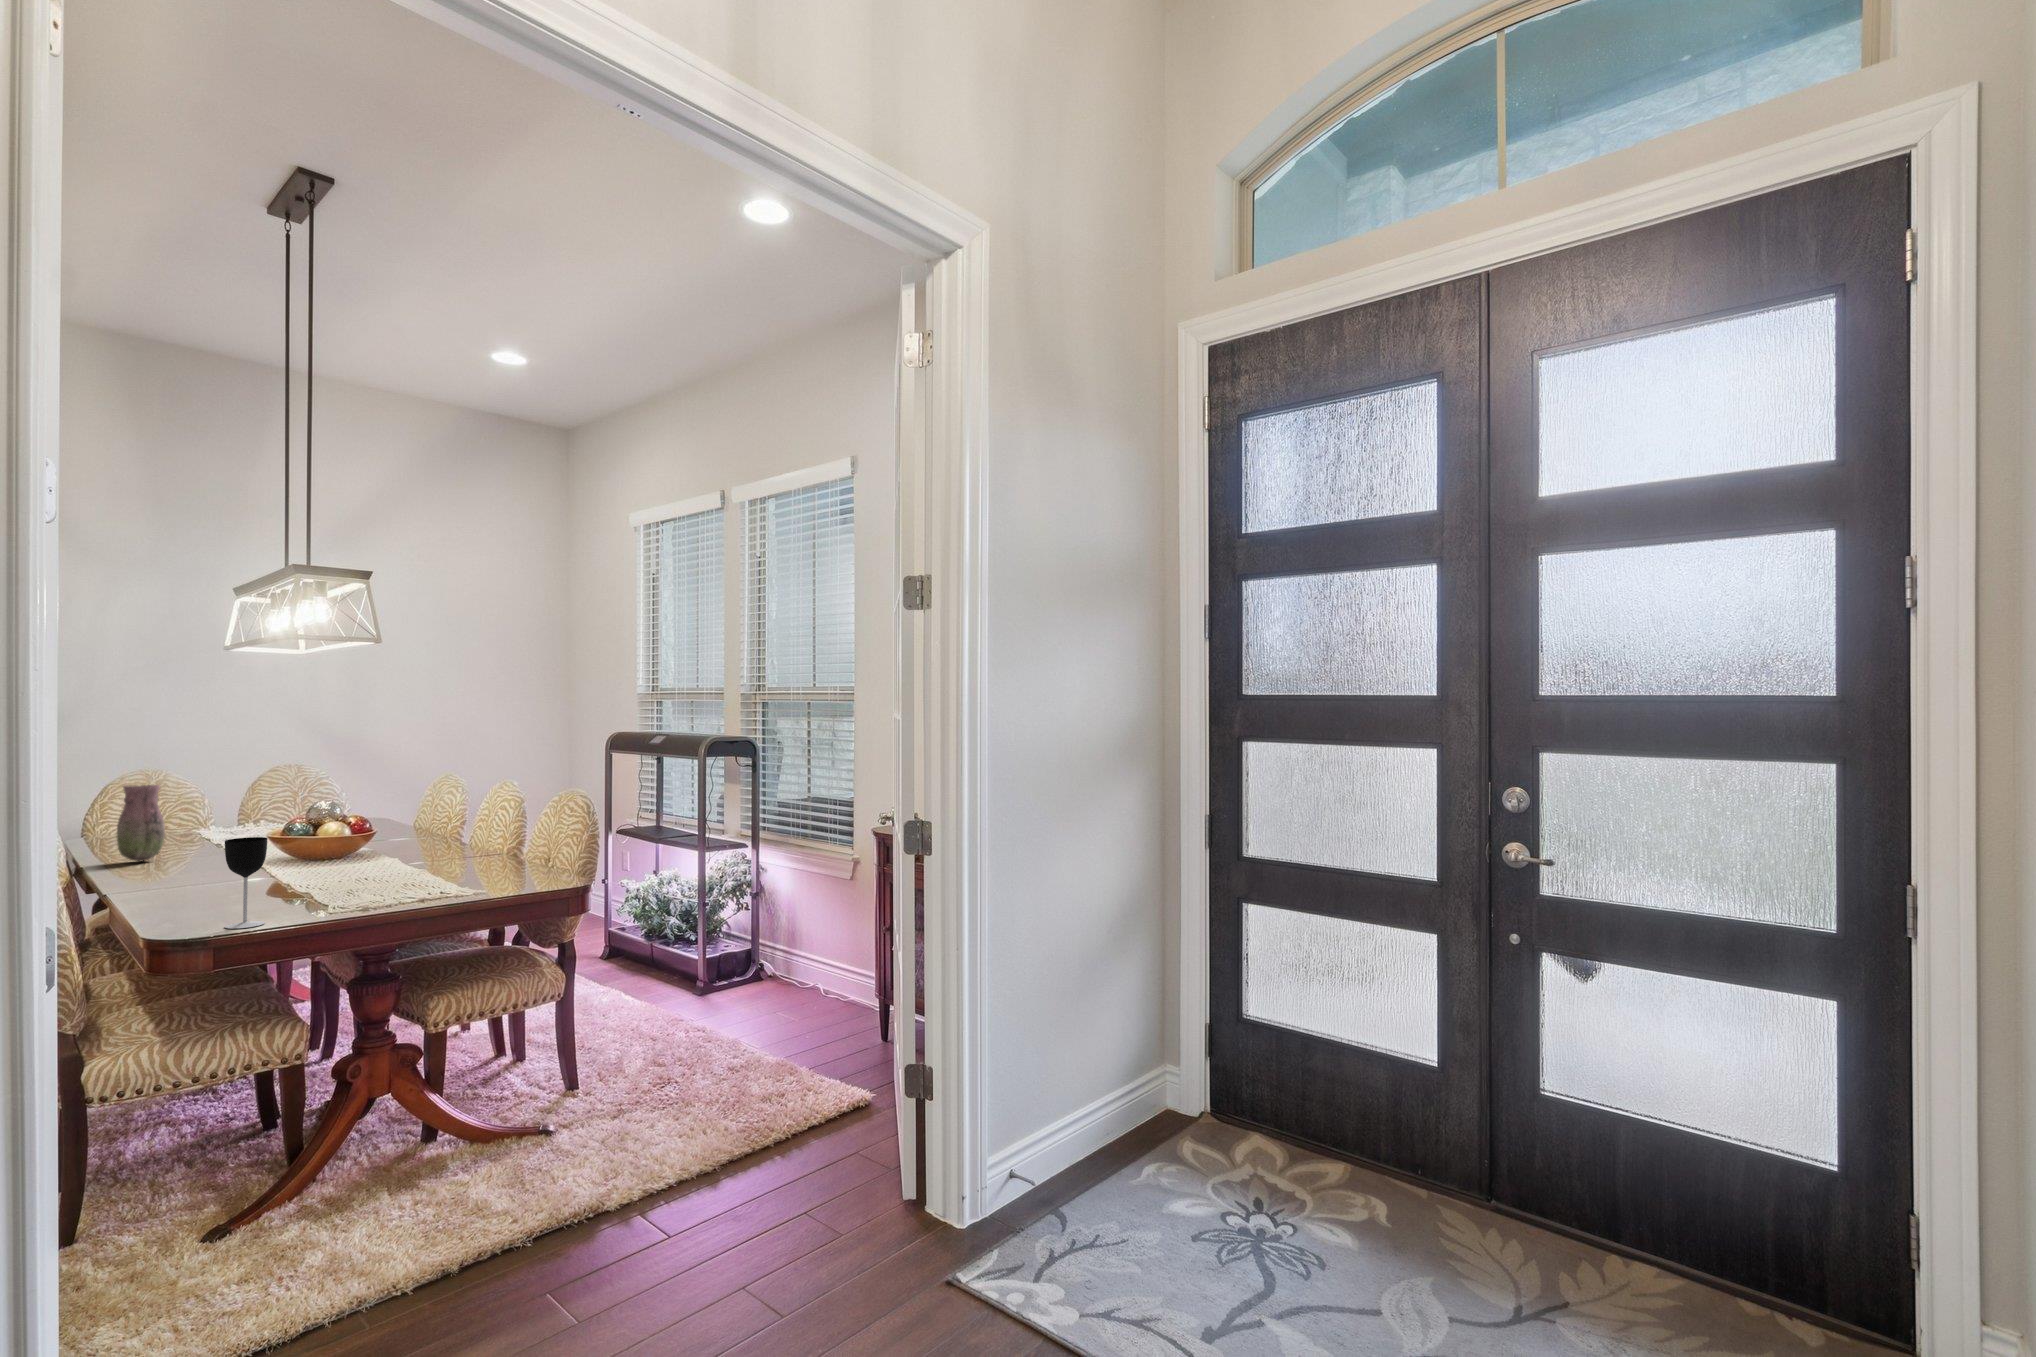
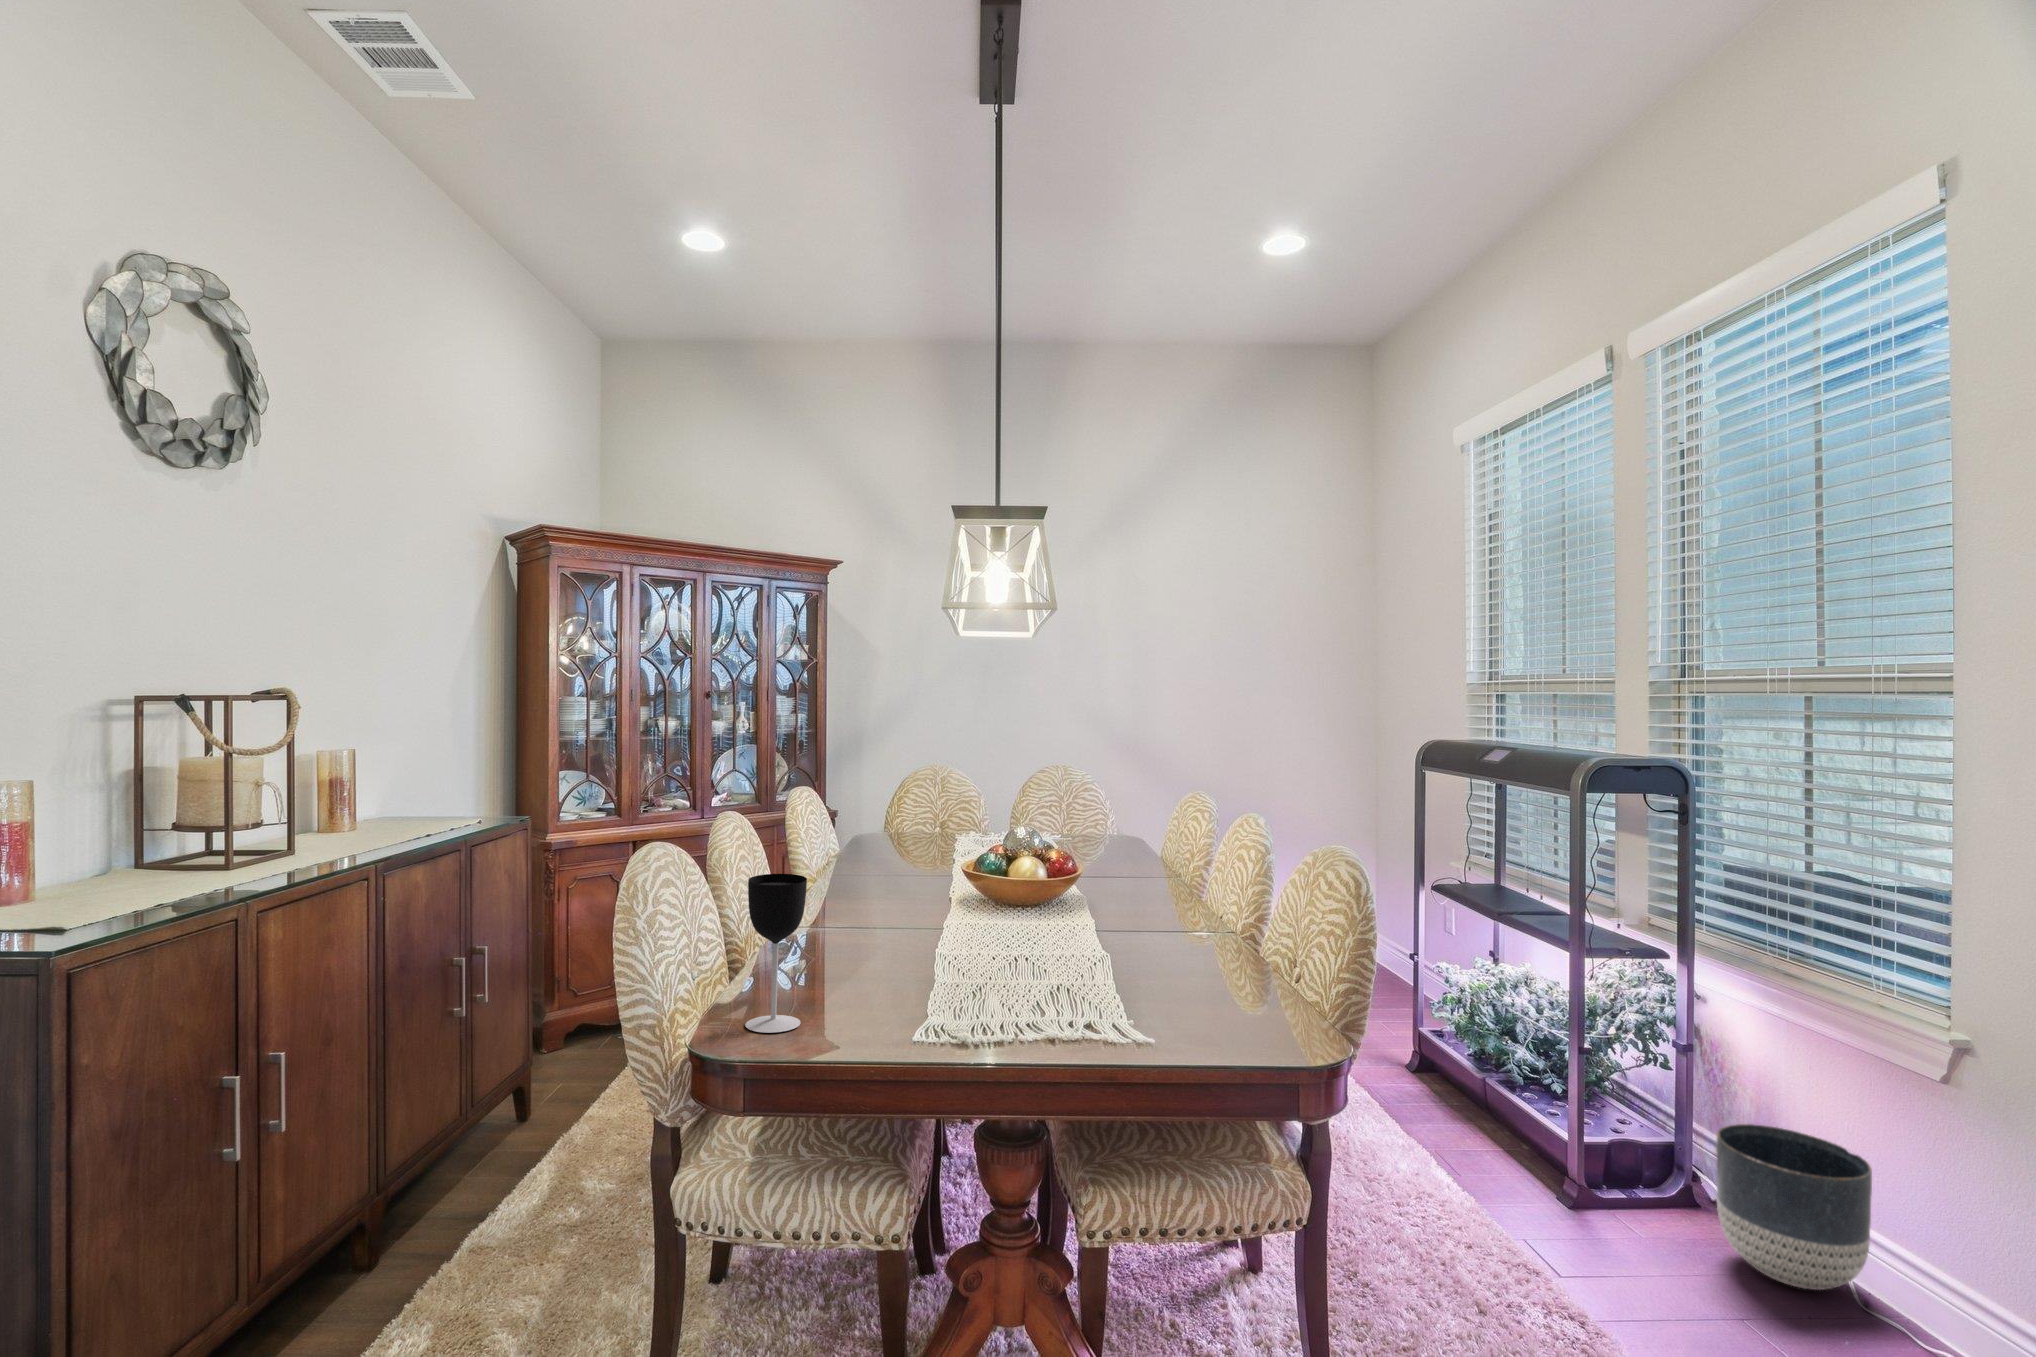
vase: present [117,785,165,861] -> none [843,769,886,860]
planter: none [768,922,831,994] -> present [1716,1124,1872,1290]

